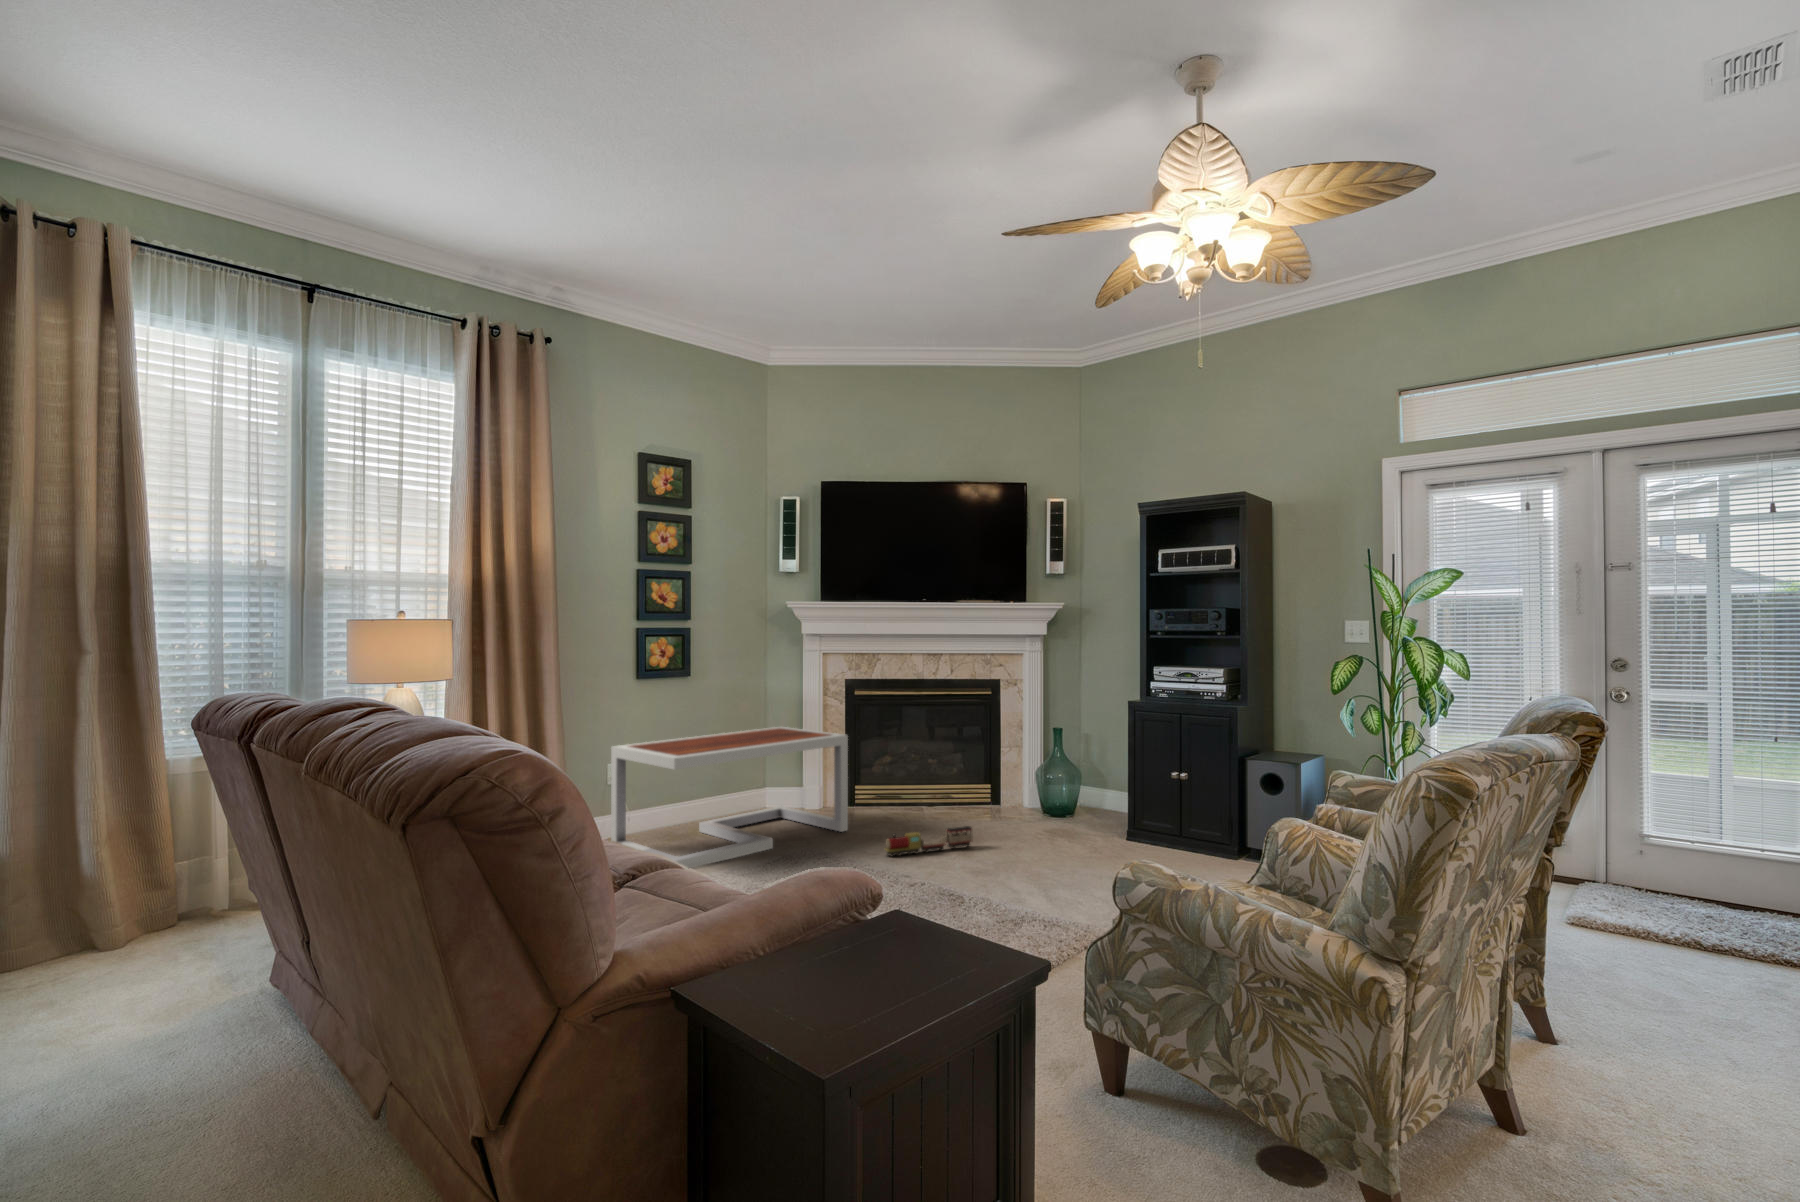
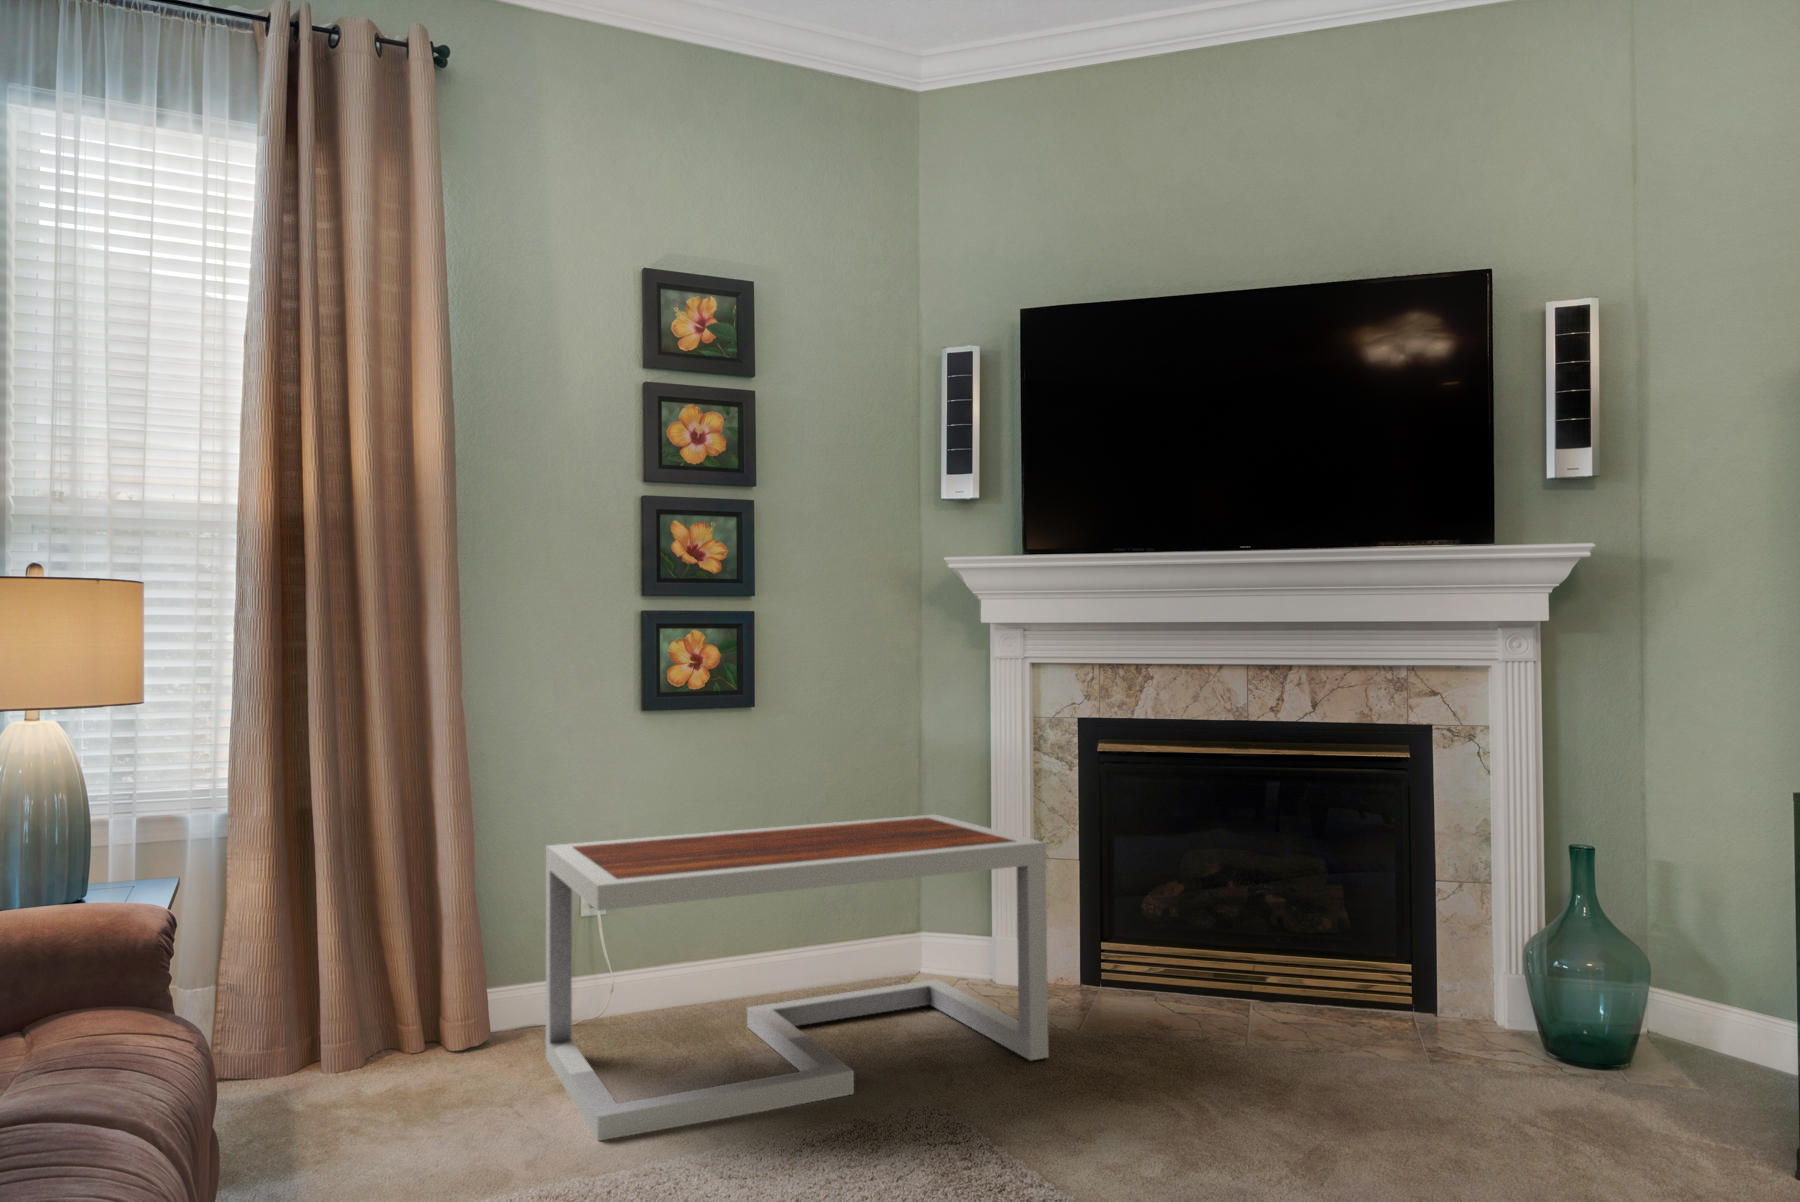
toy train: present [885,826,972,857] -> none [1090,1095,1329,1161]

